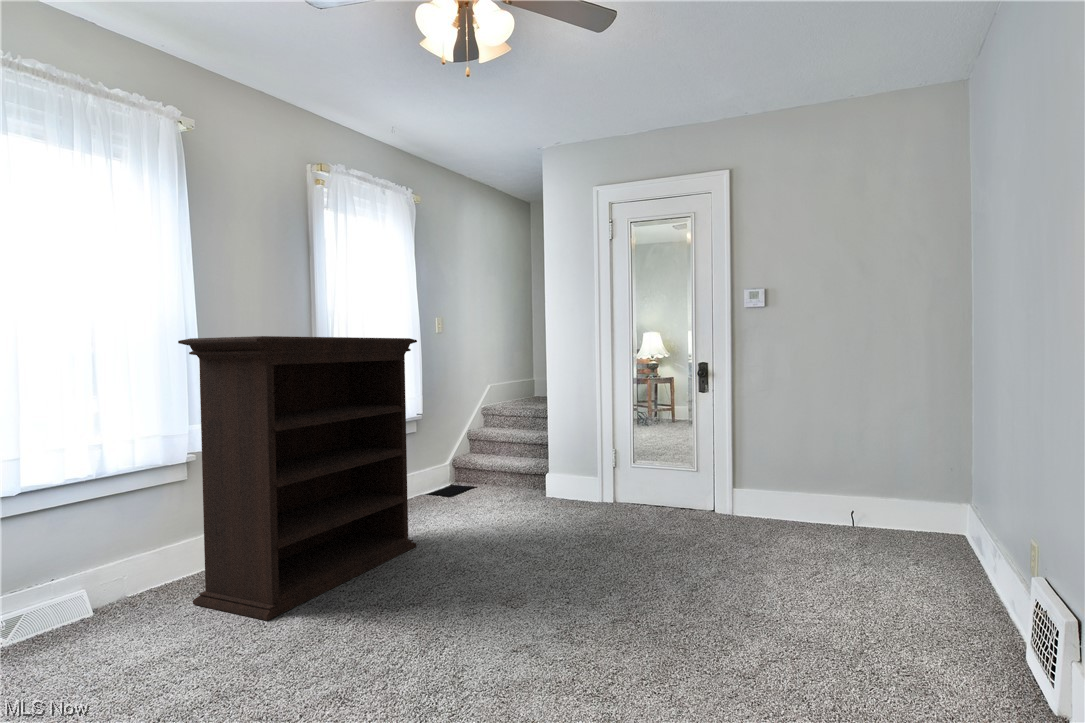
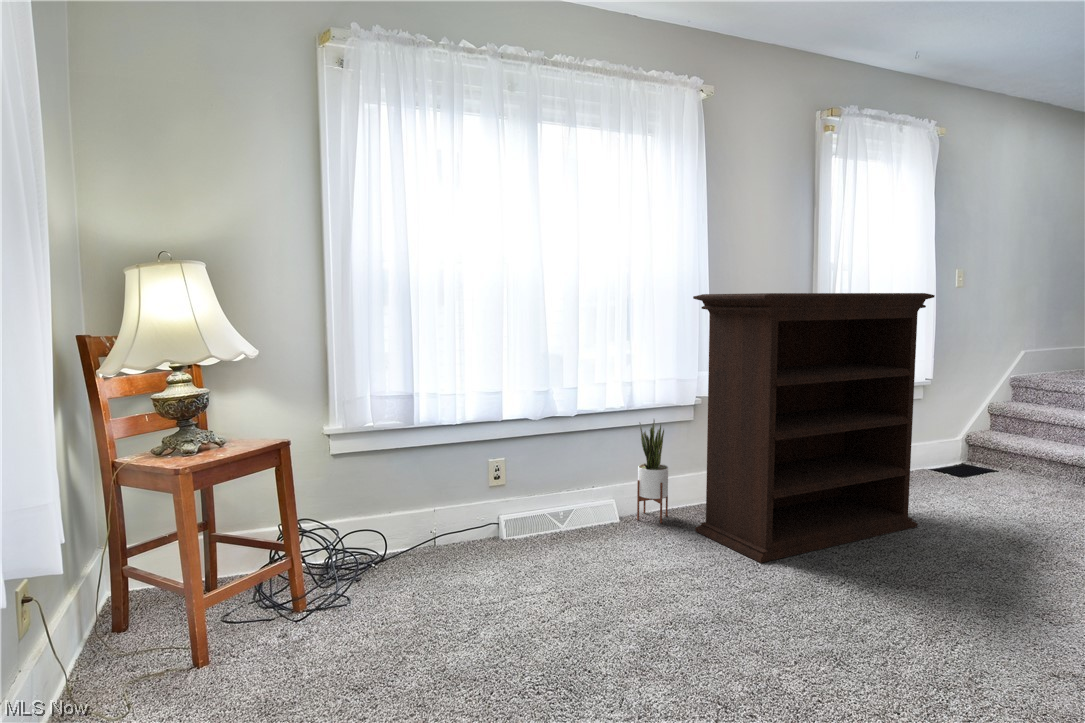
potted plant: none [114,483,159,609] -> present [637,420,668,523]

